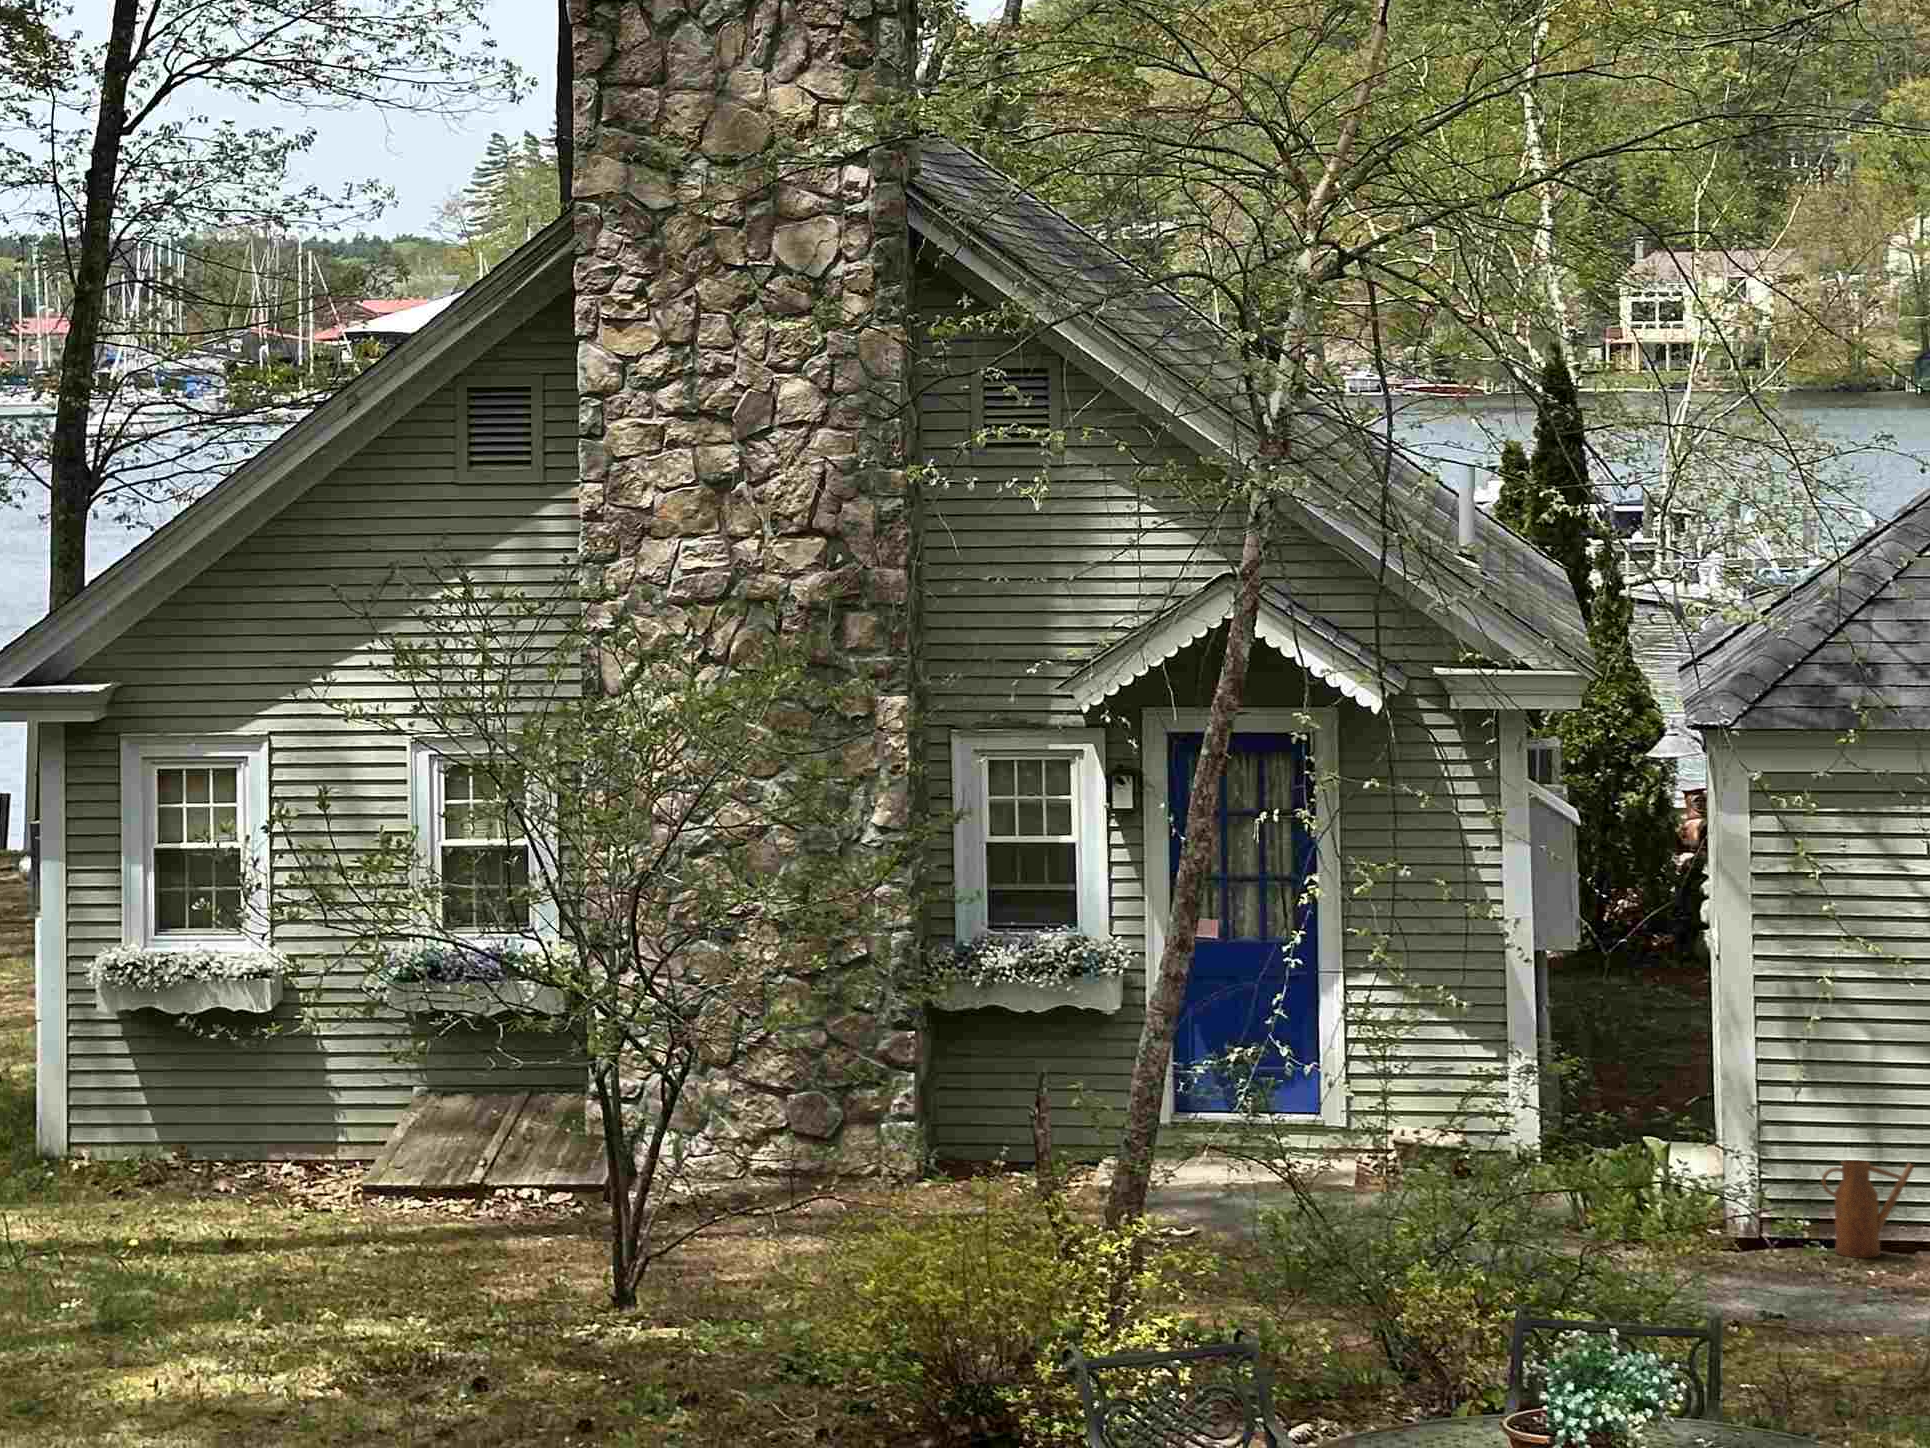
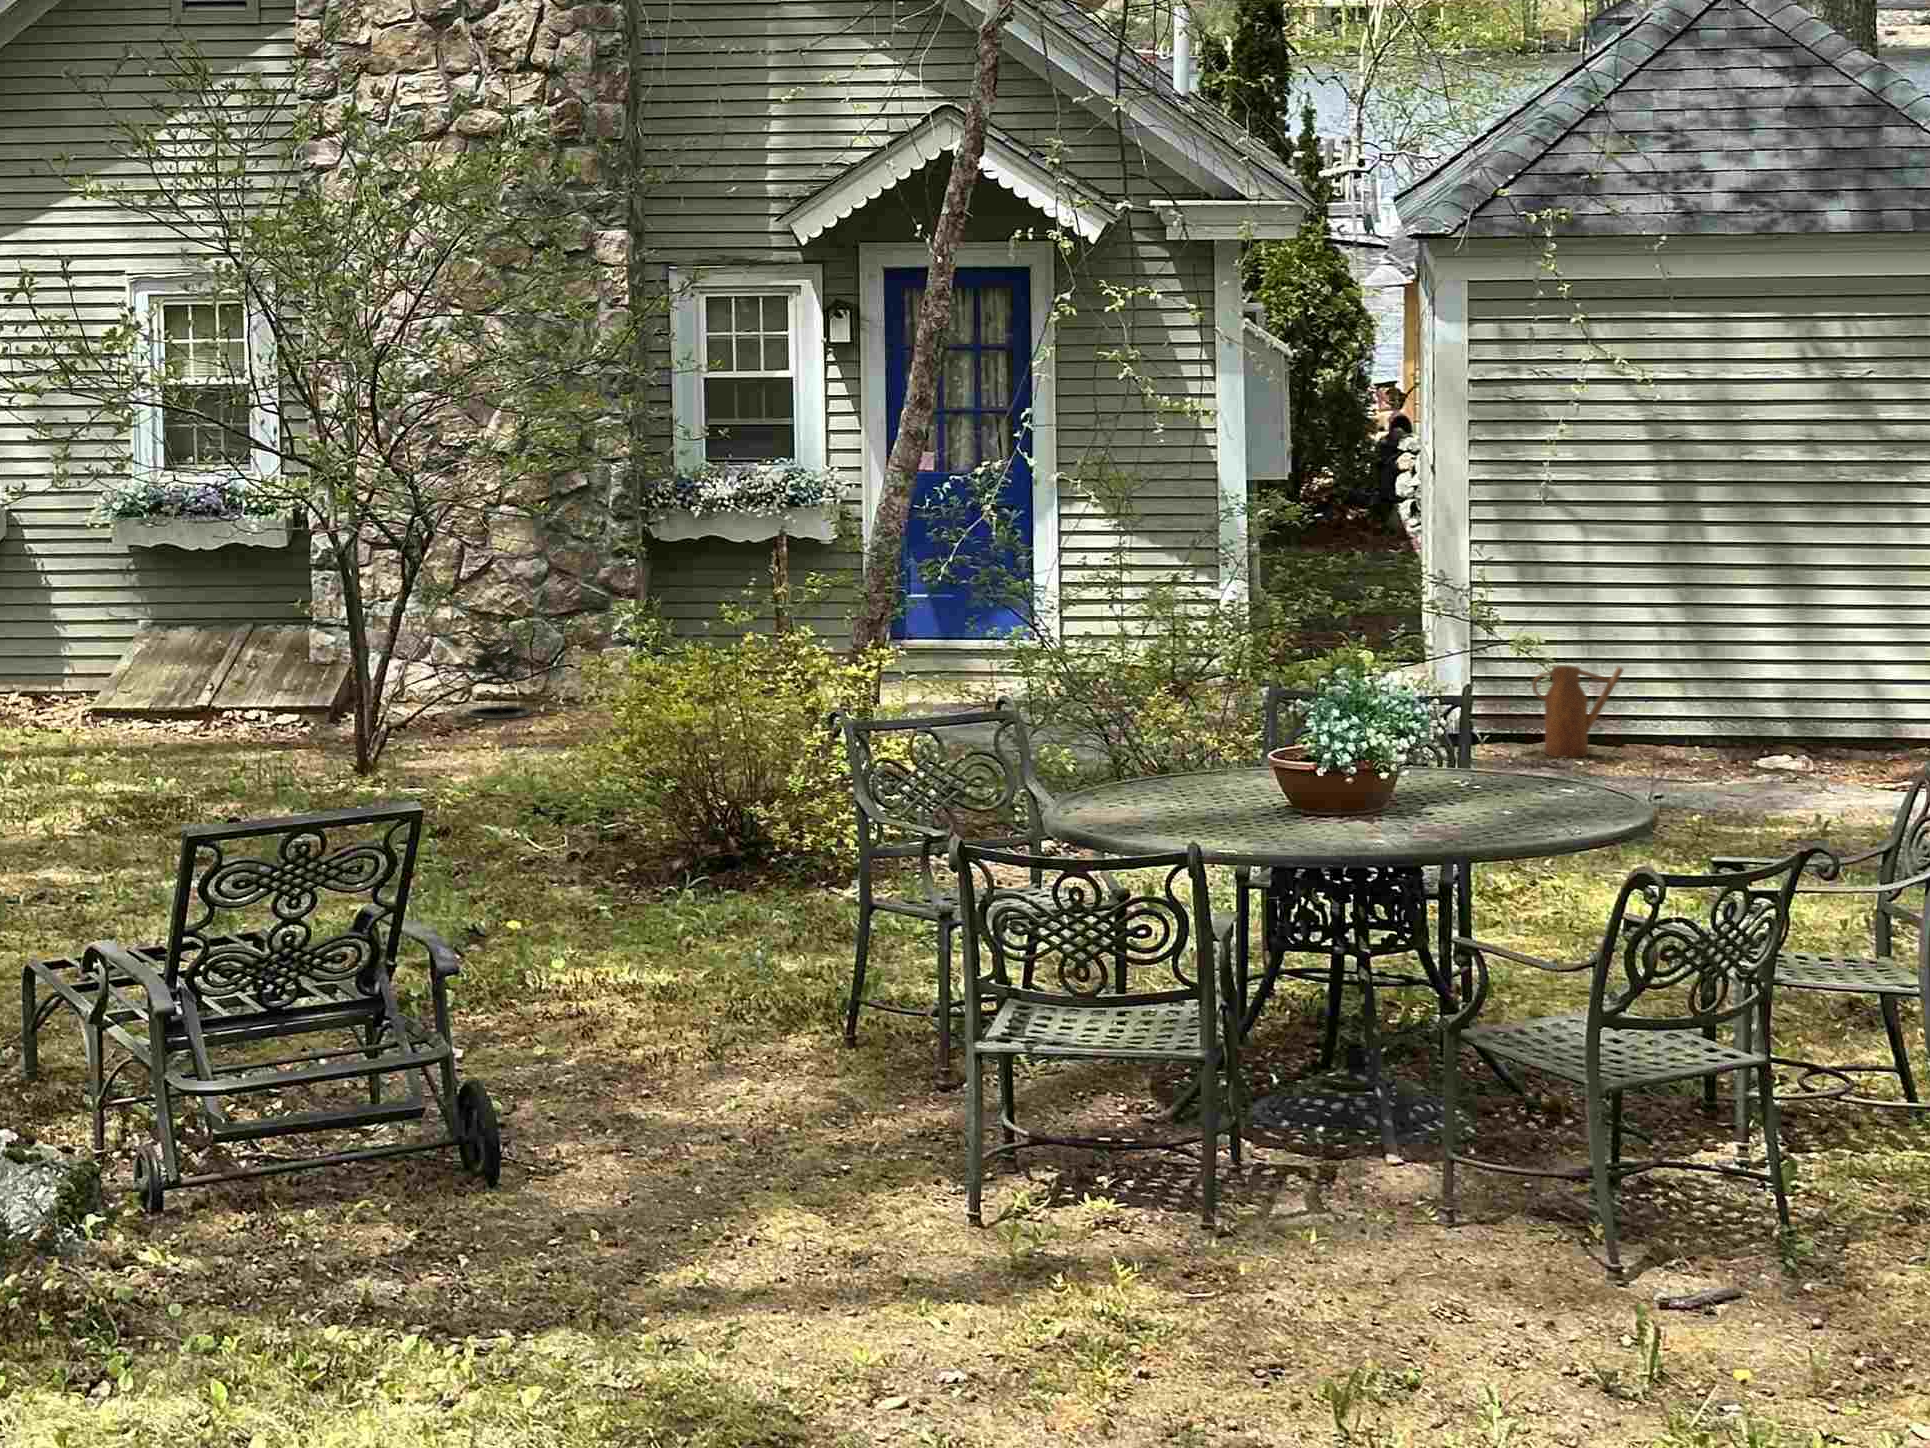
potted tree: none [737,1079,808,1201] -> present [468,604,530,719]

